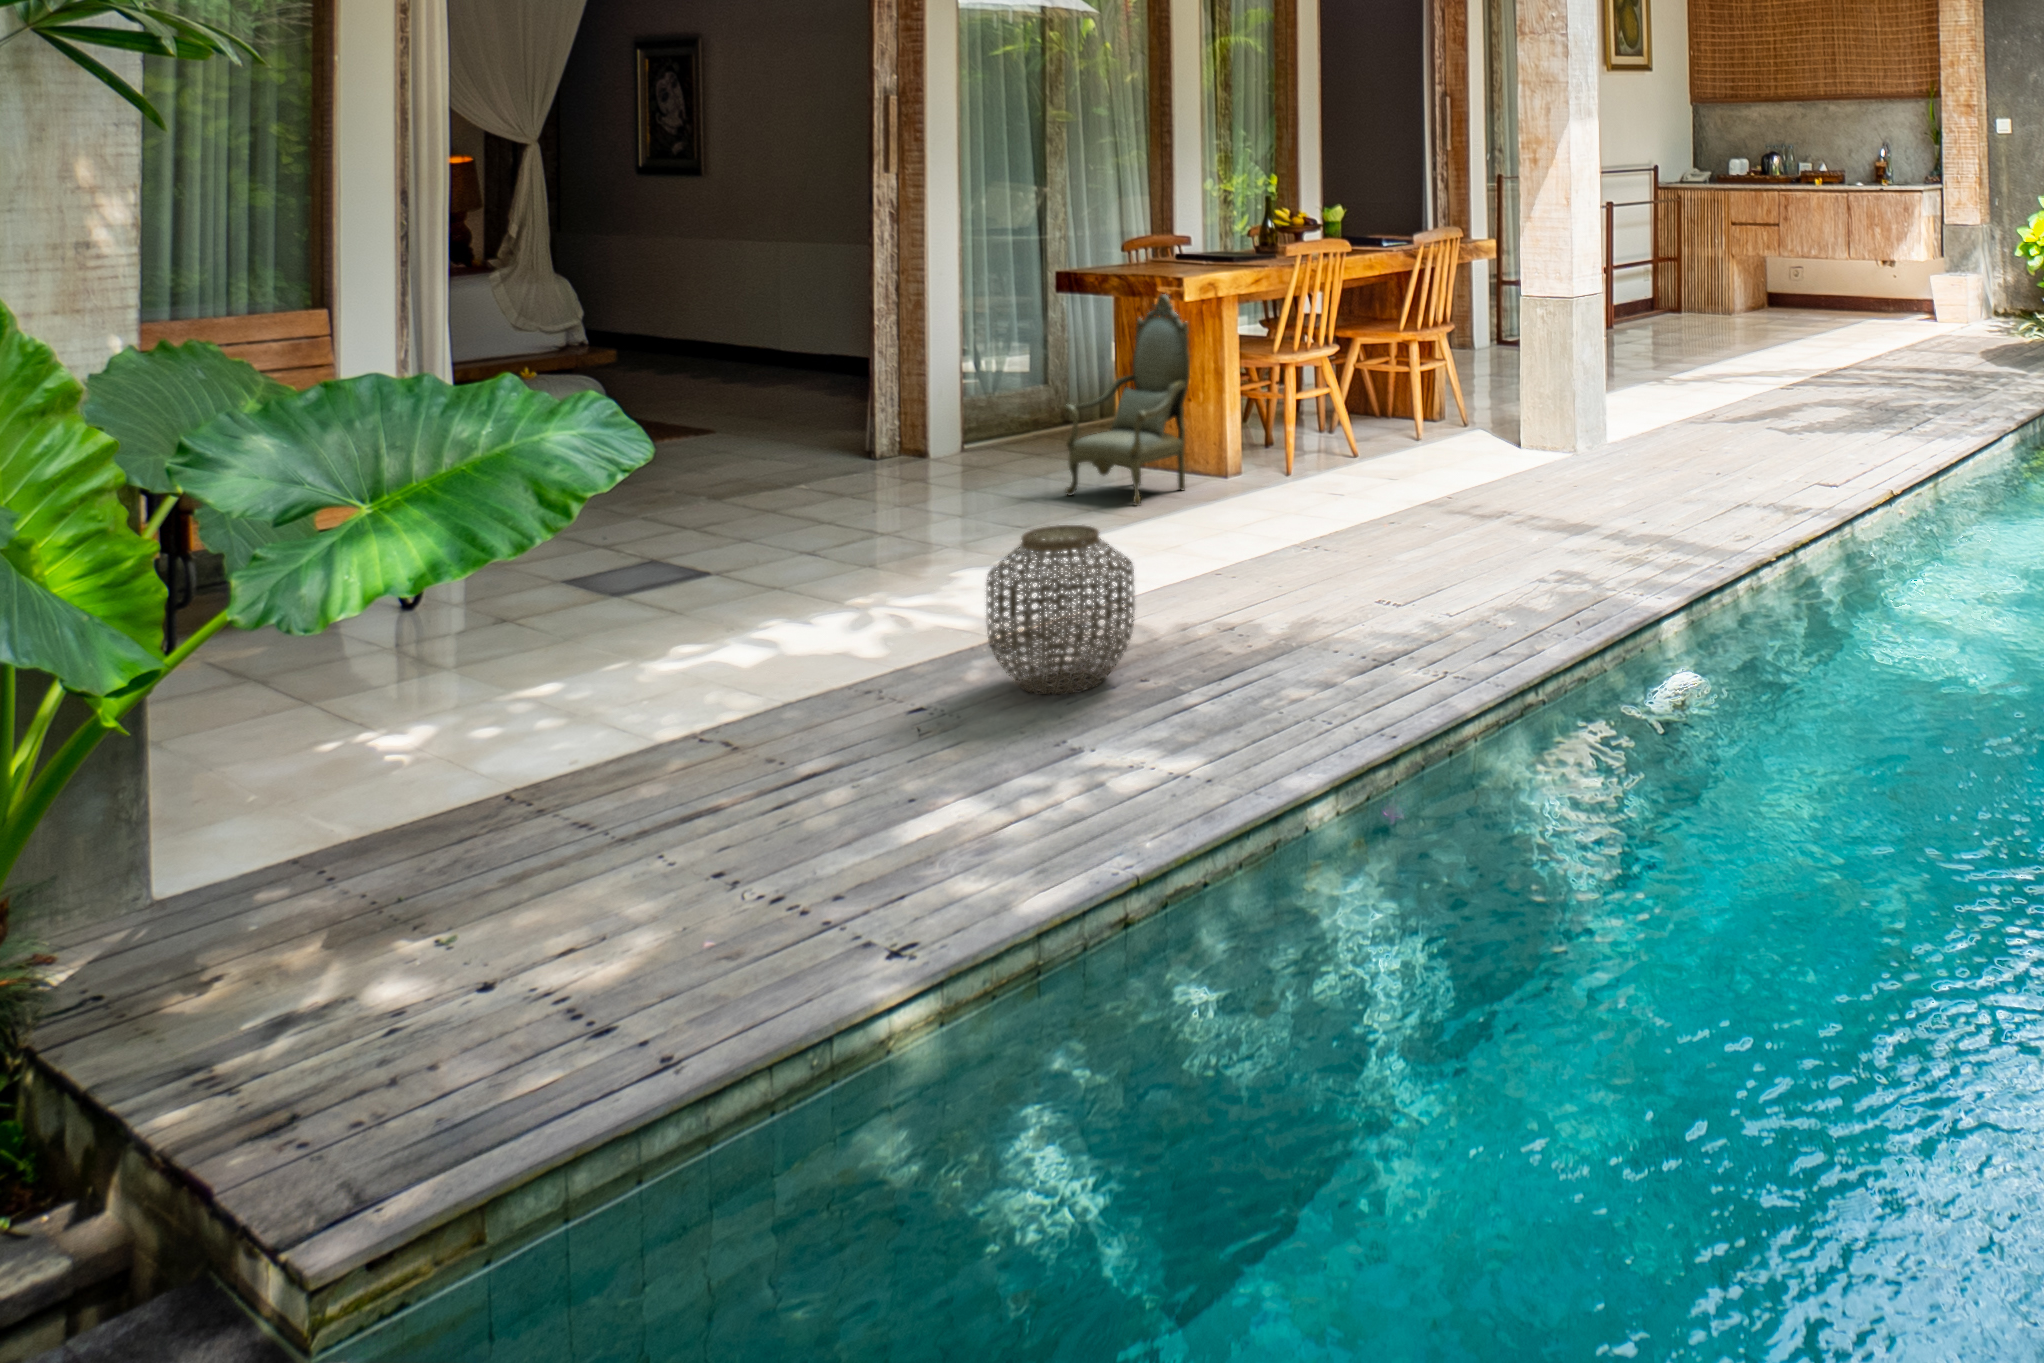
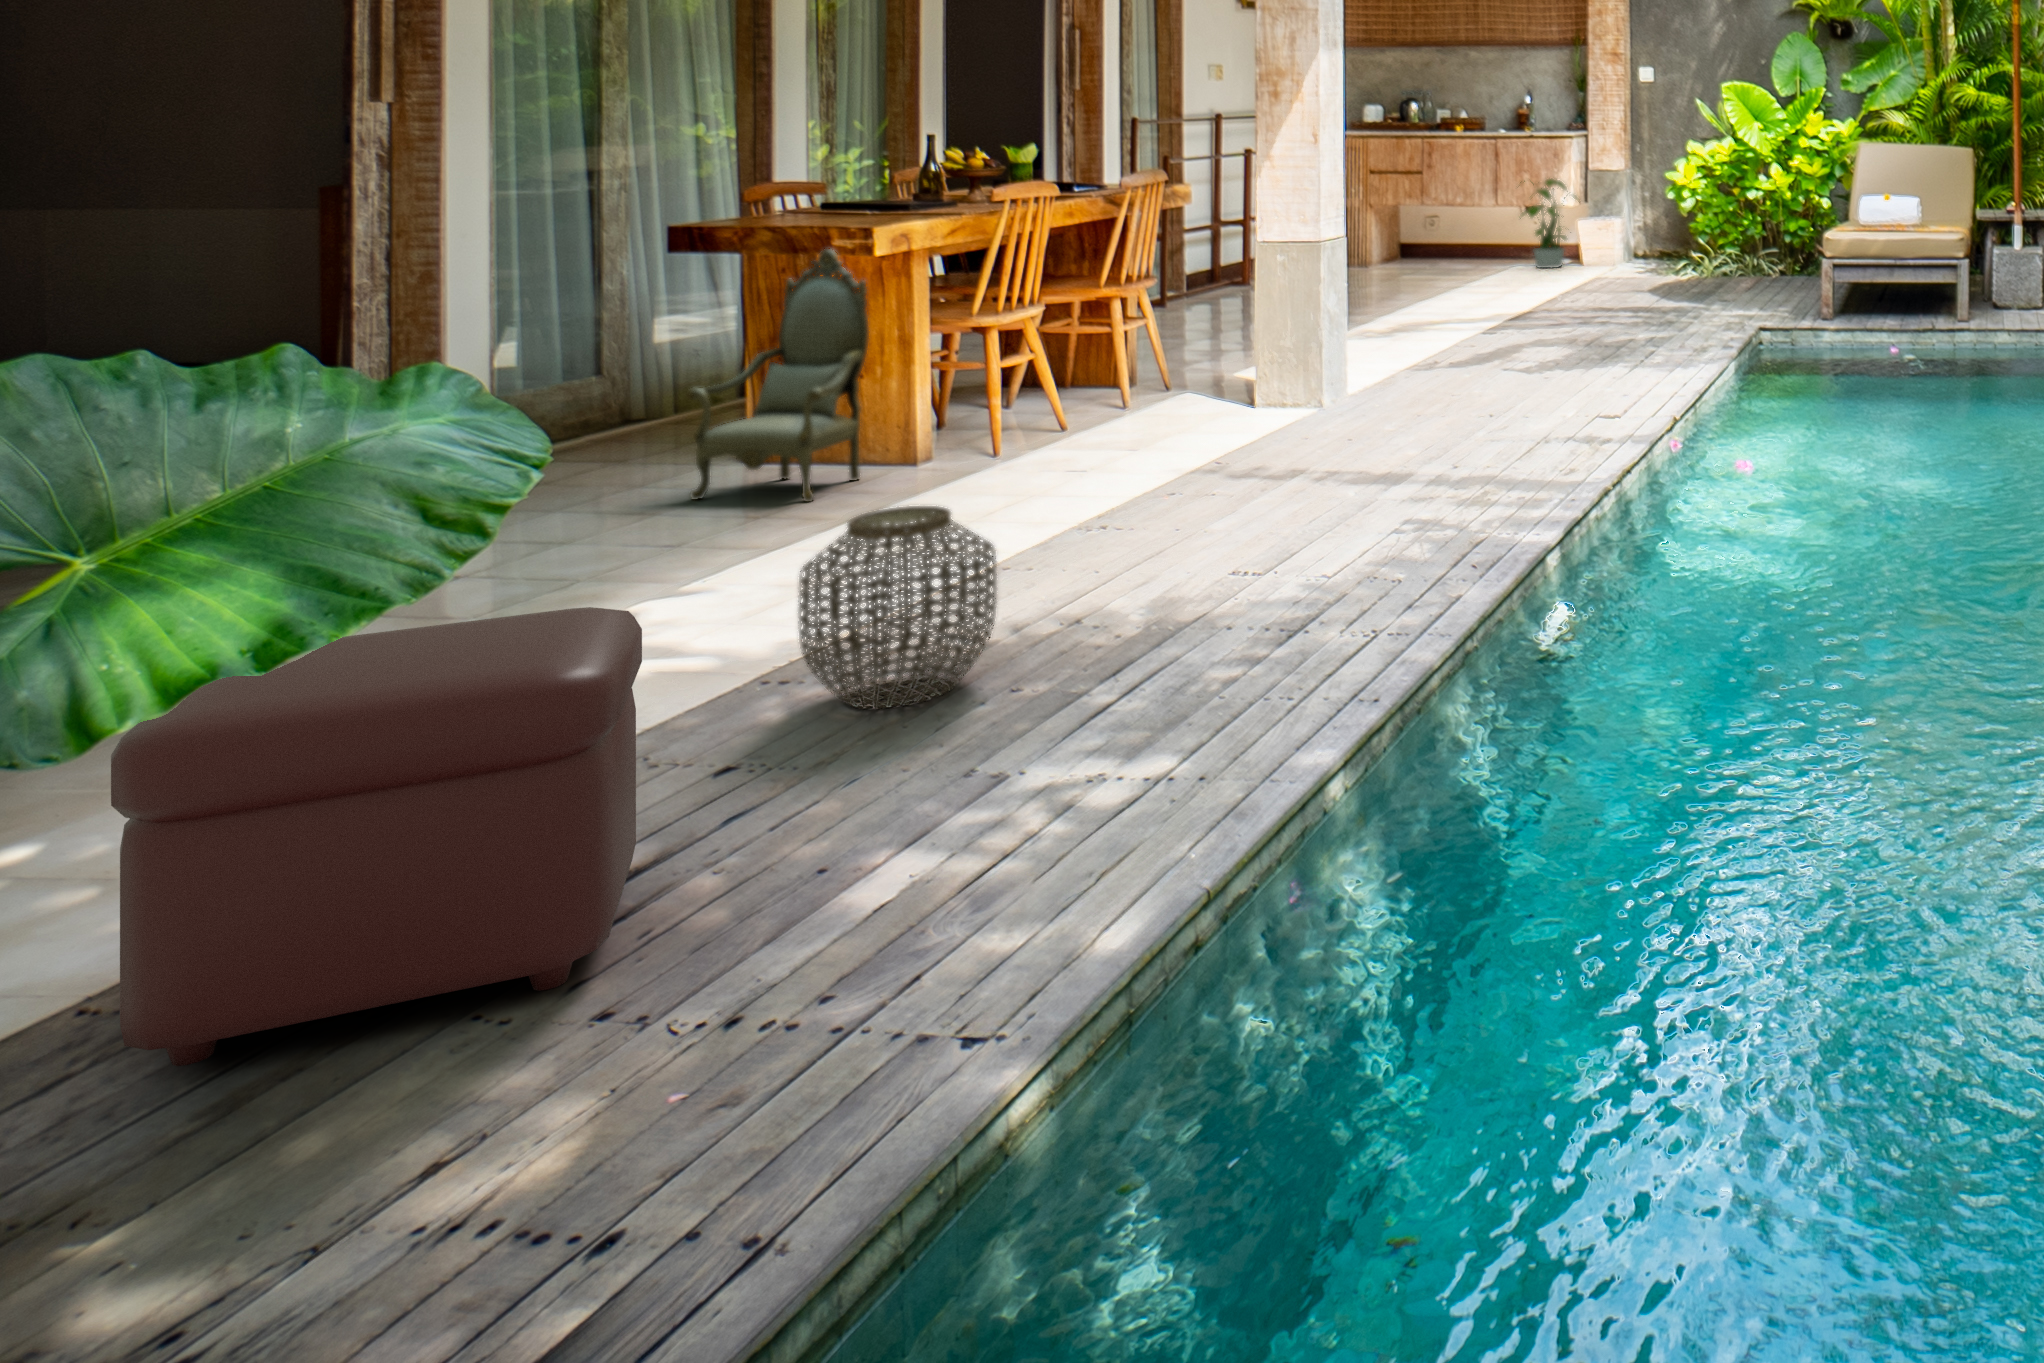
potted plant: none [1869,231,1934,324] -> present [1520,179,1566,268]
ottoman: none [426,588,787,889] -> present [111,607,642,1066]

